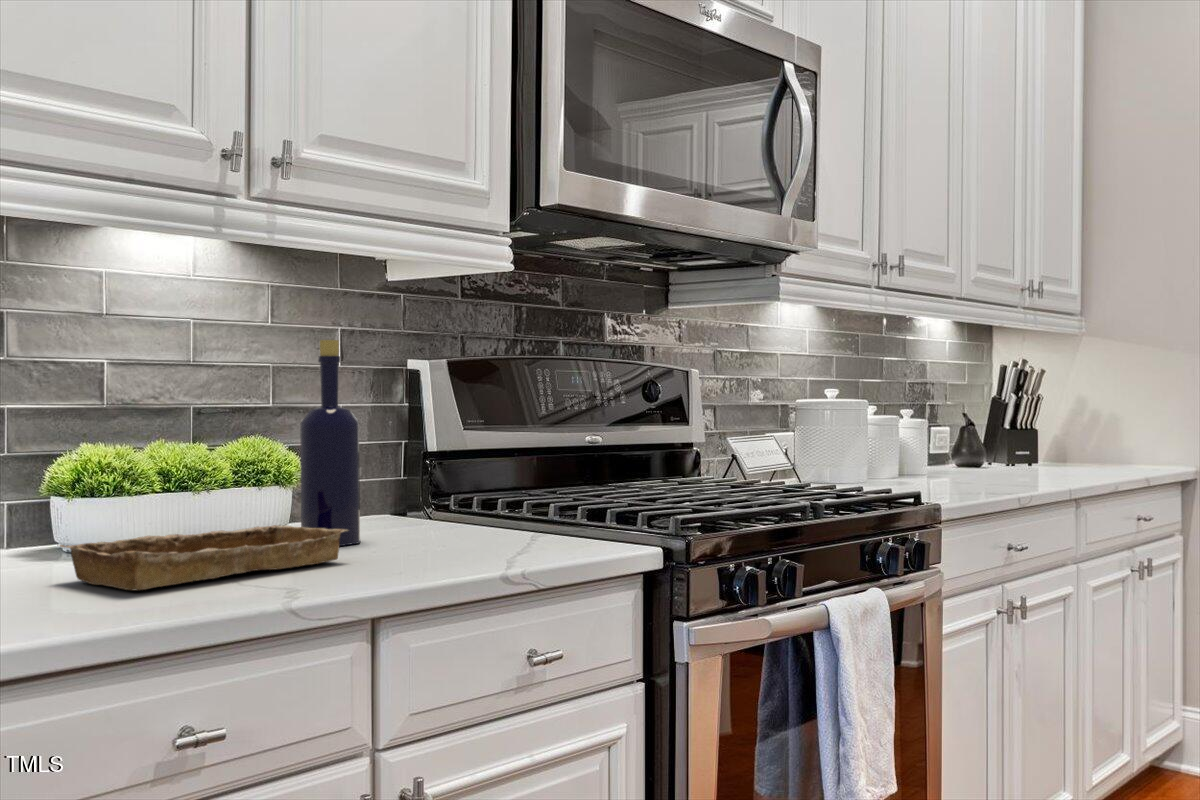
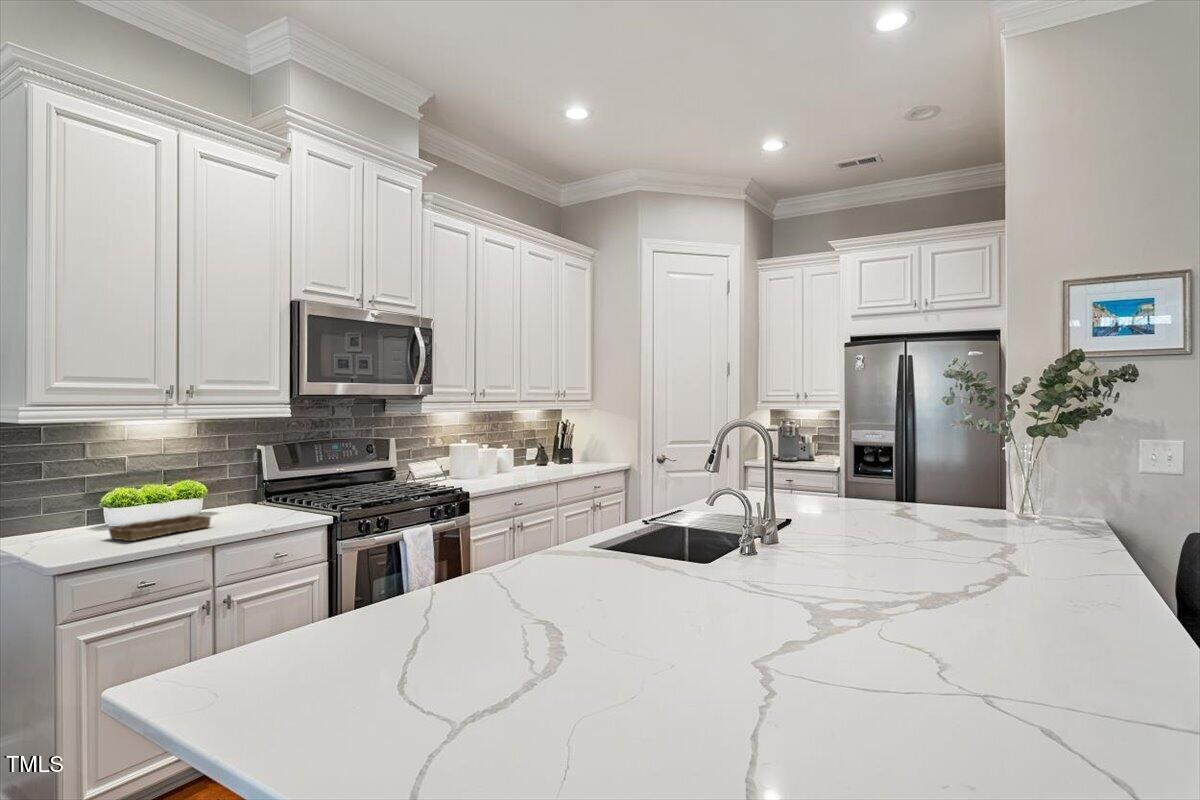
bottle: present [300,340,360,546] -> none [202,448,227,521]

